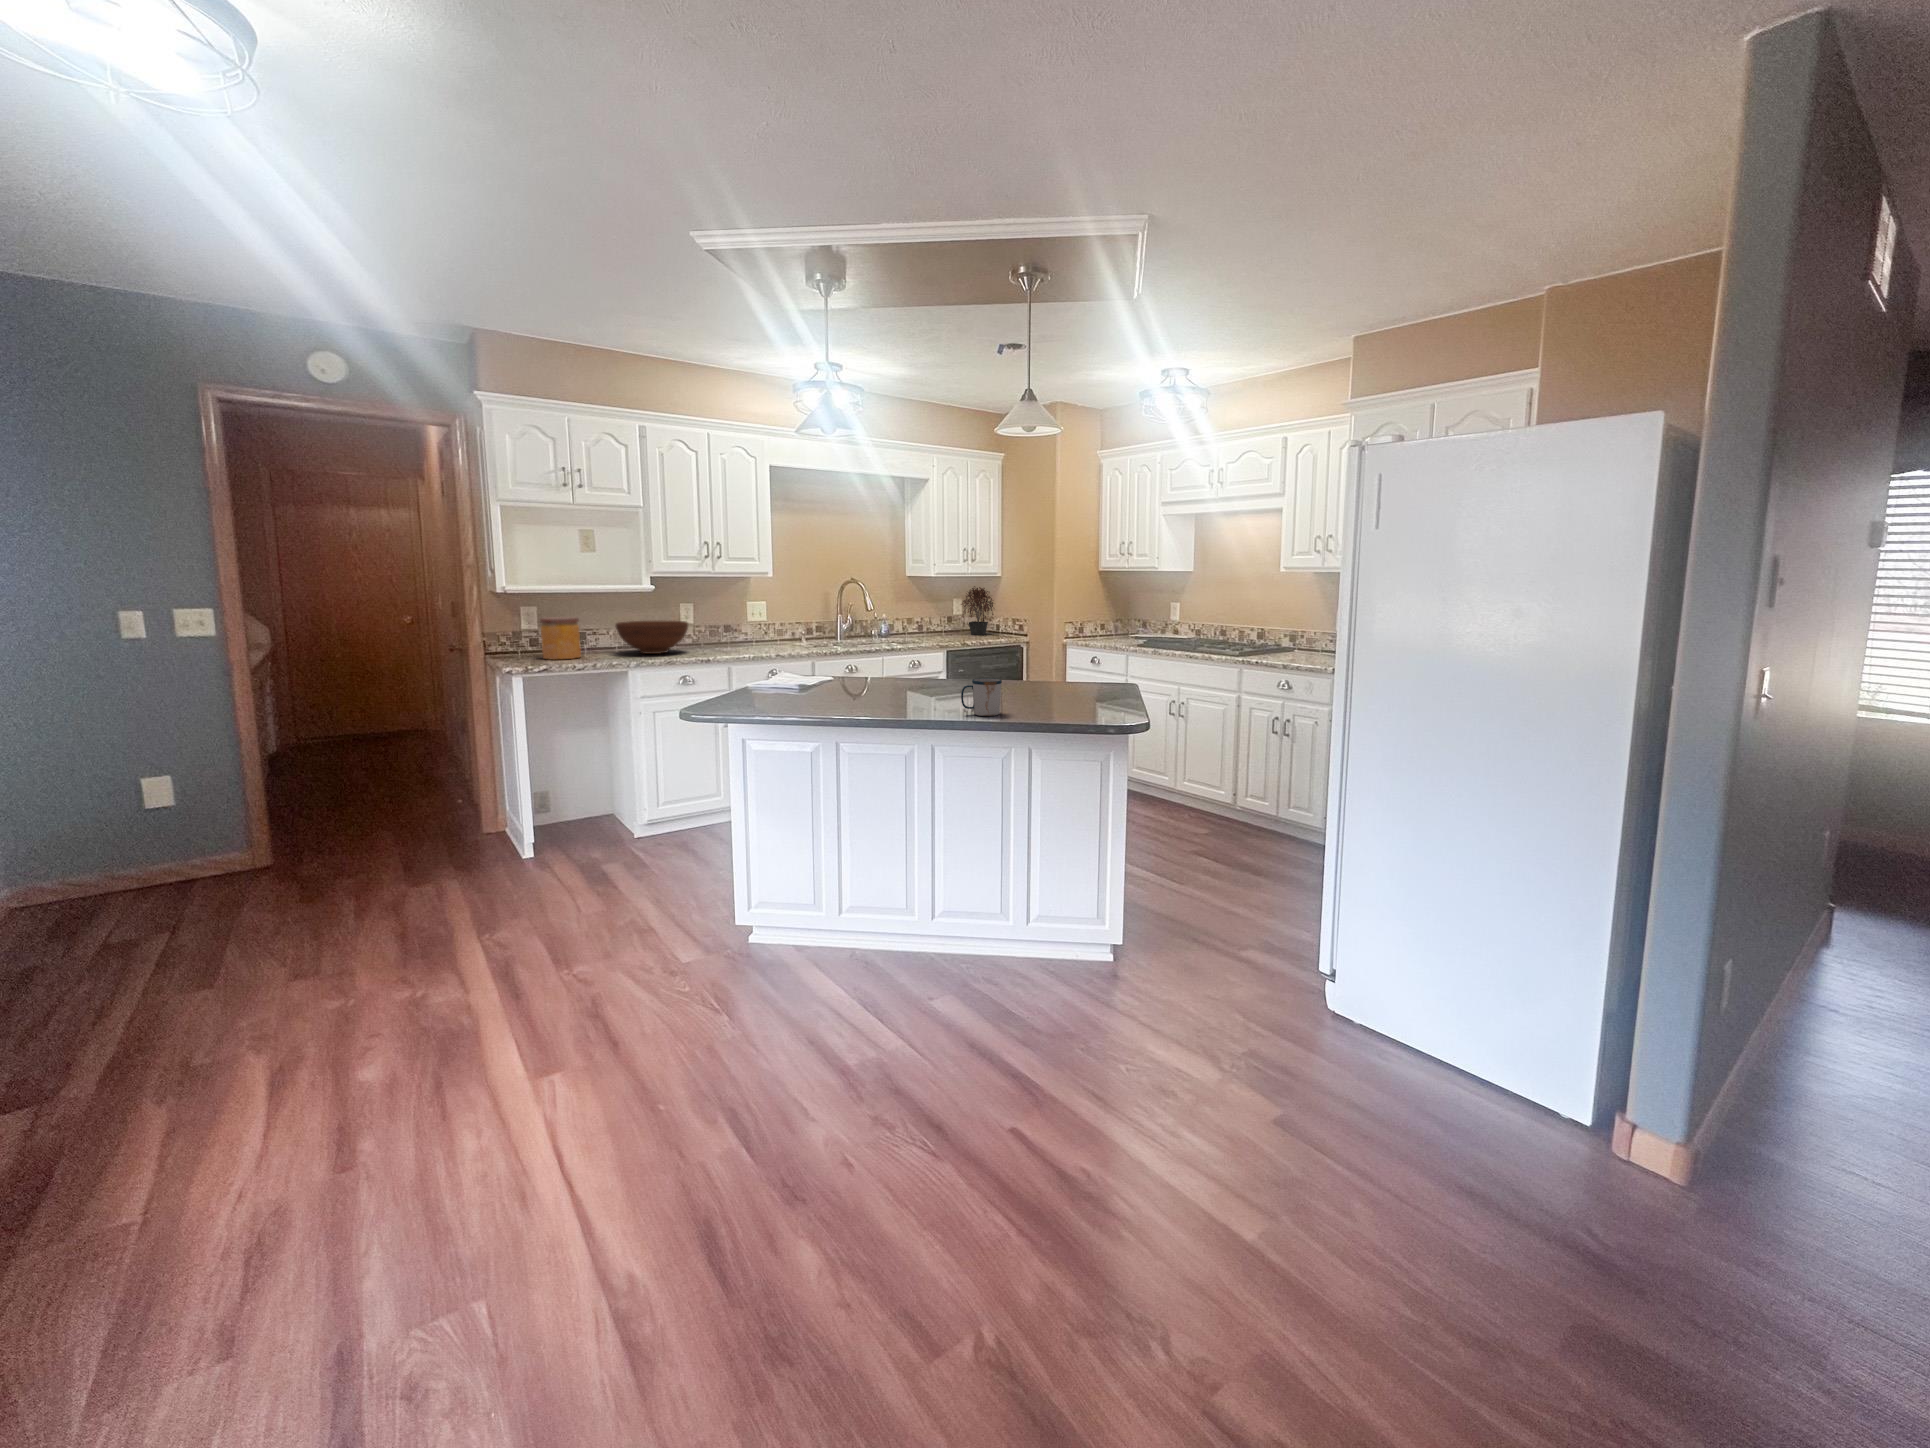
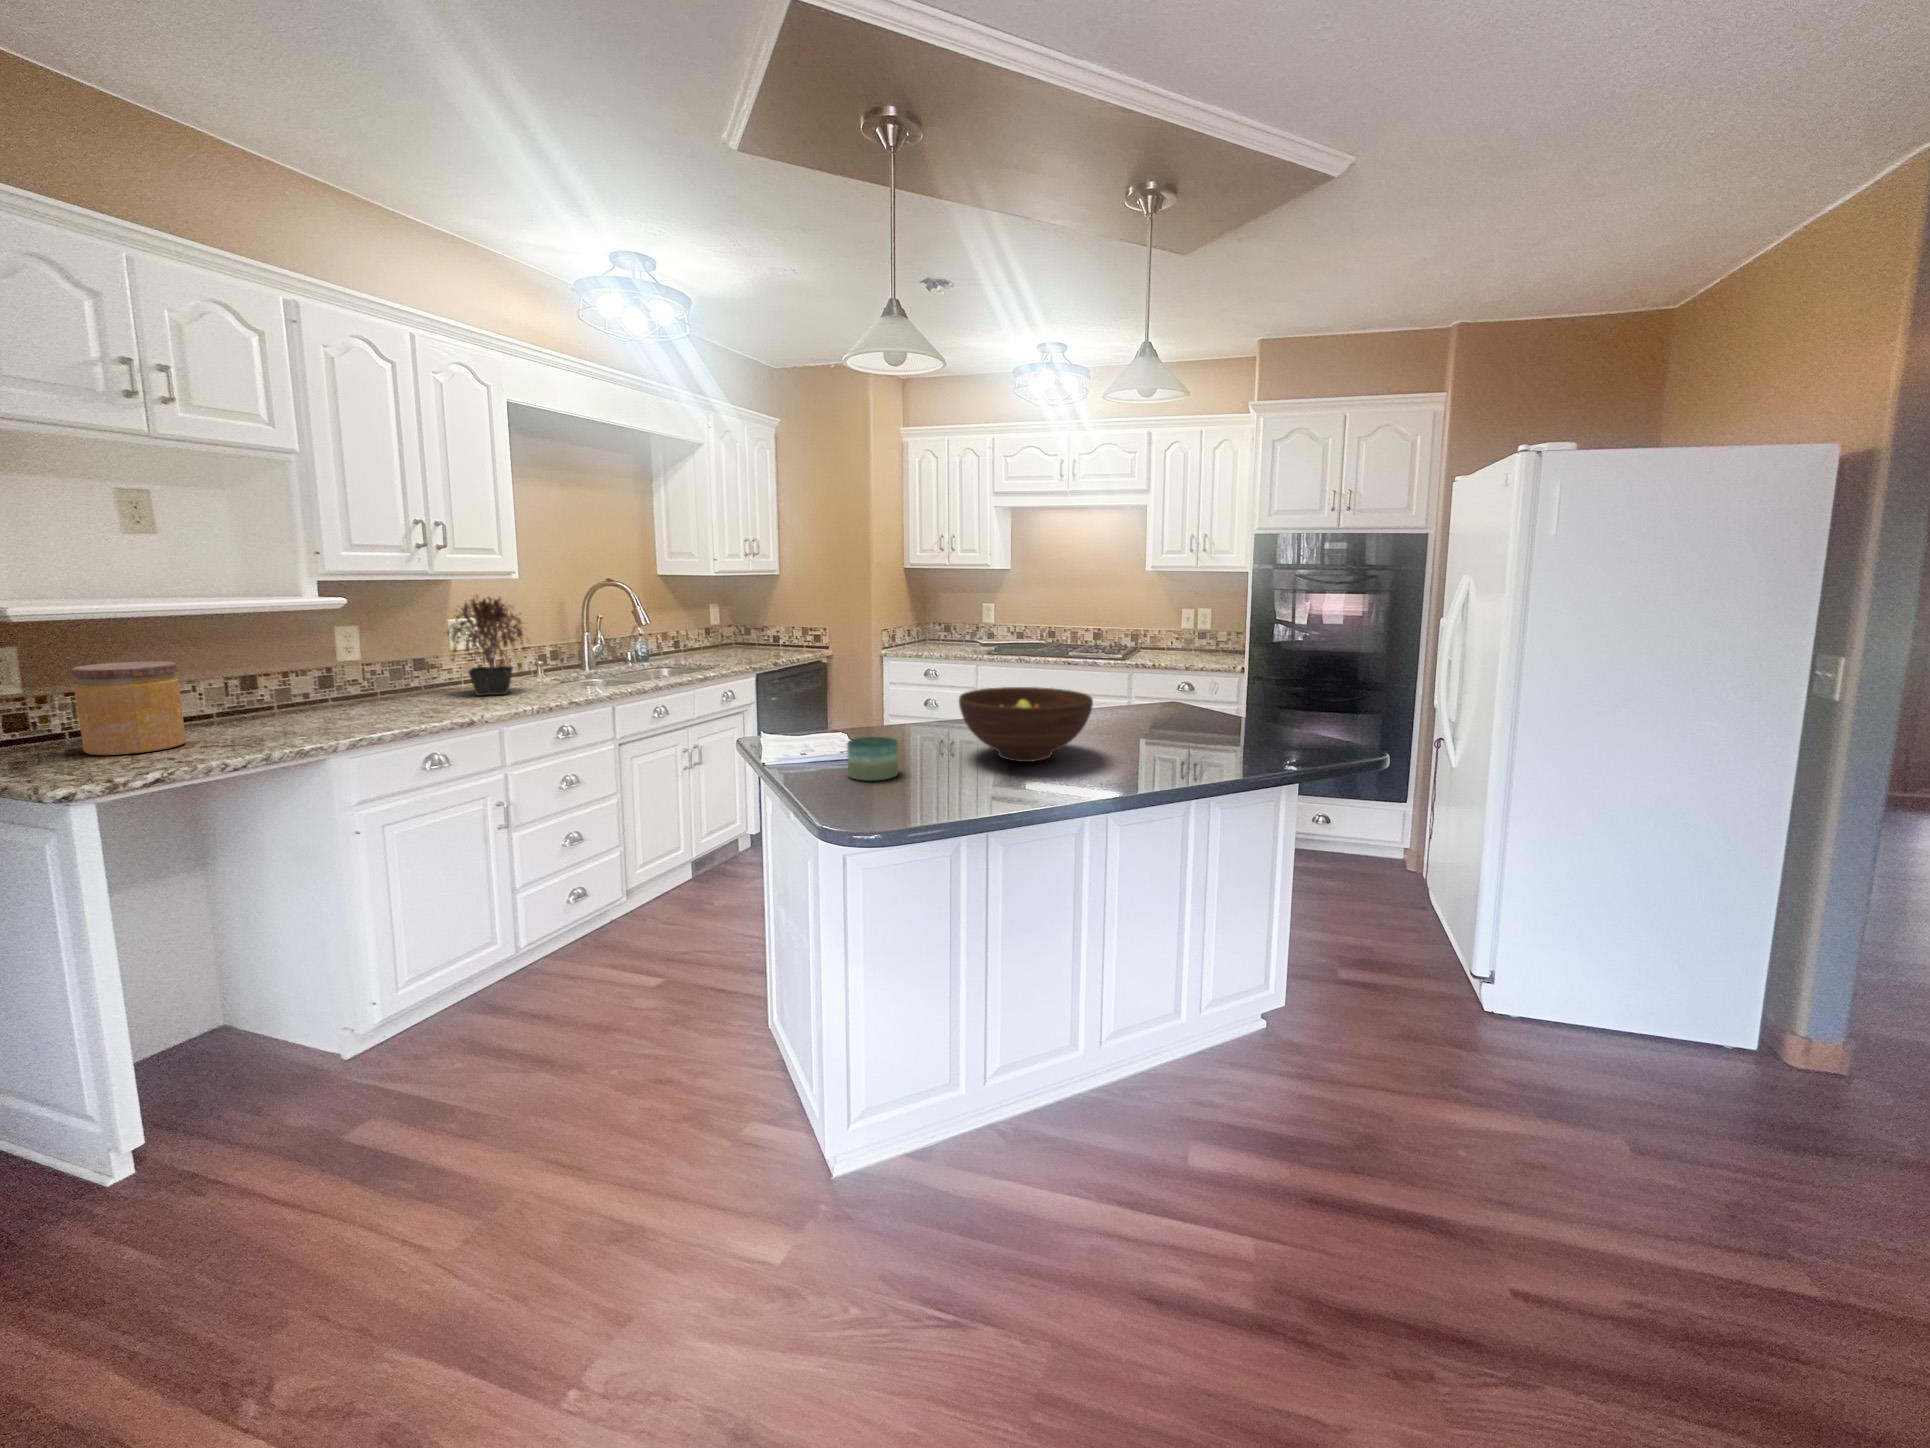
potted plant: present [961,586,994,635] -> present [444,595,529,696]
fruit bowl: present [615,620,688,654] -> present [959,687,1093,762]
mug: present [961,678,1002,716] -> none [1136,709,1179,759]
candle: none [779,679,812,705] -> present [847,737,898,780]

